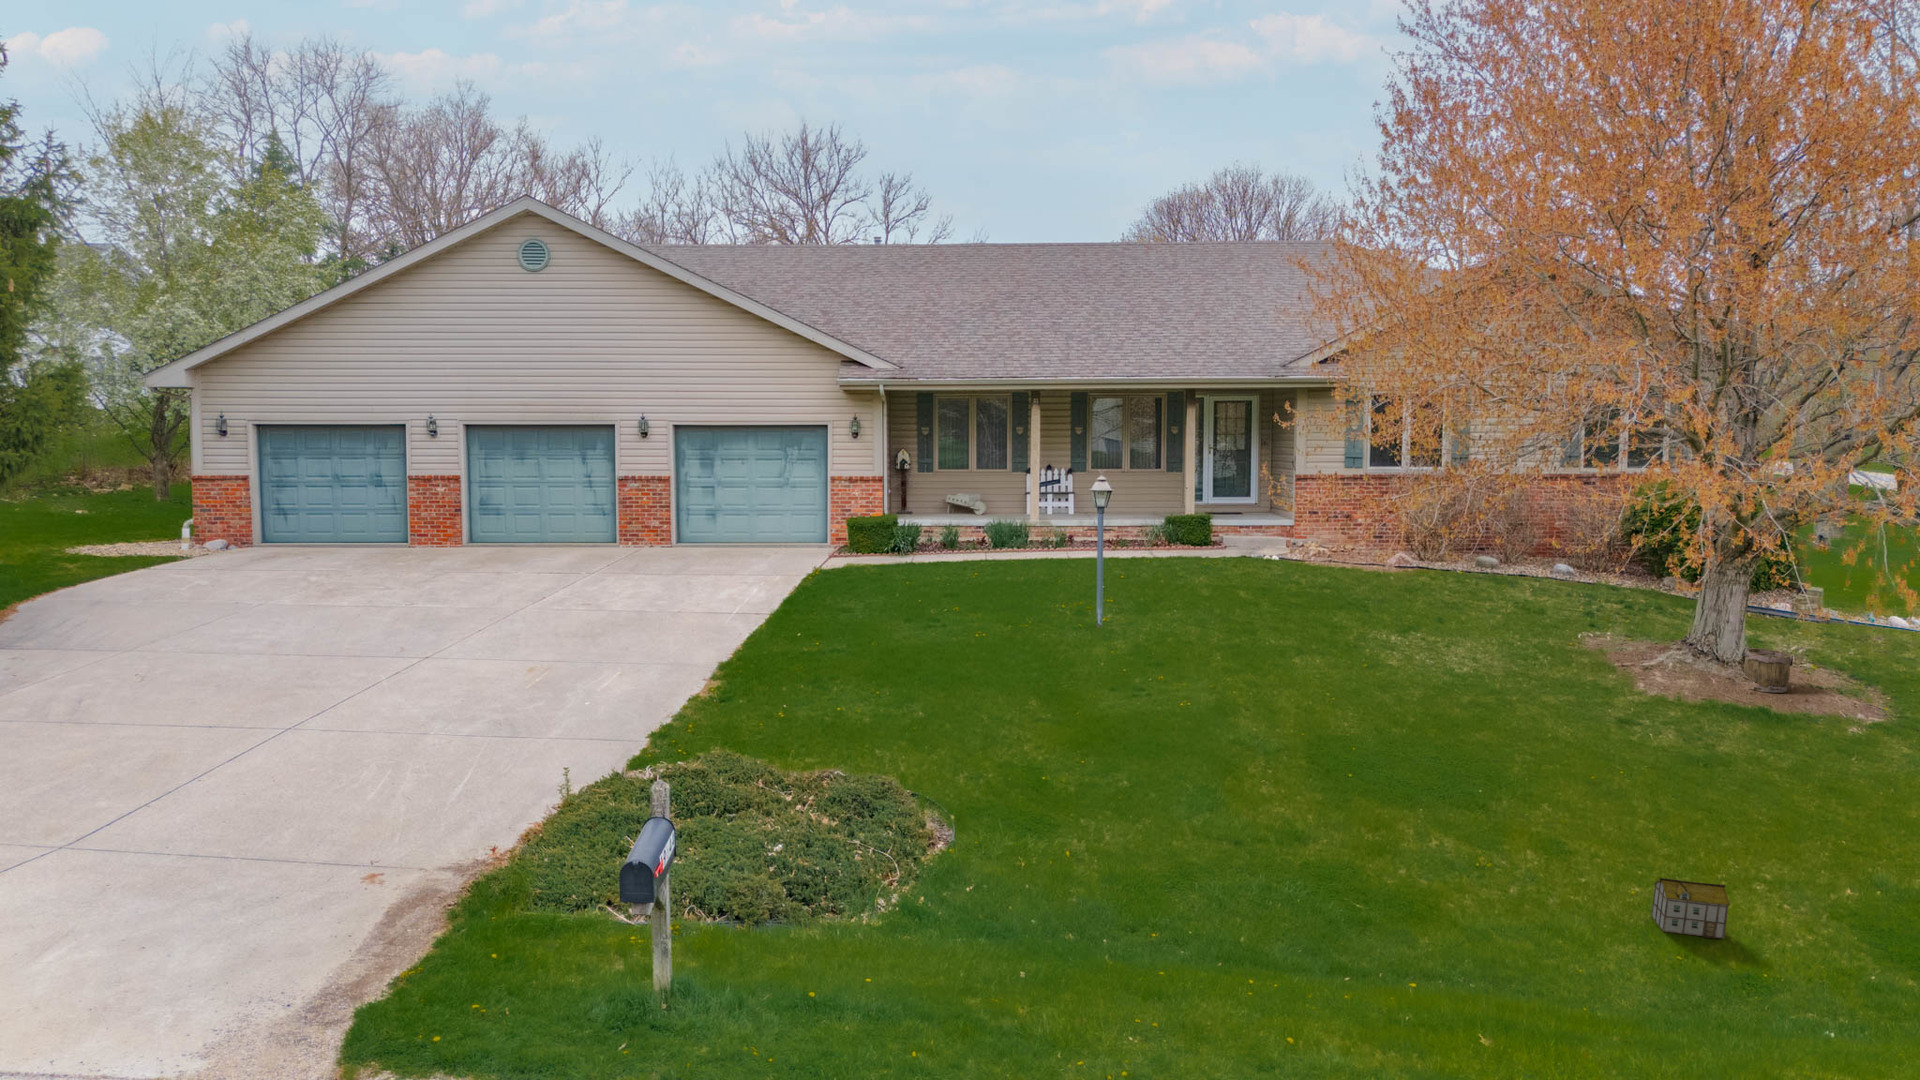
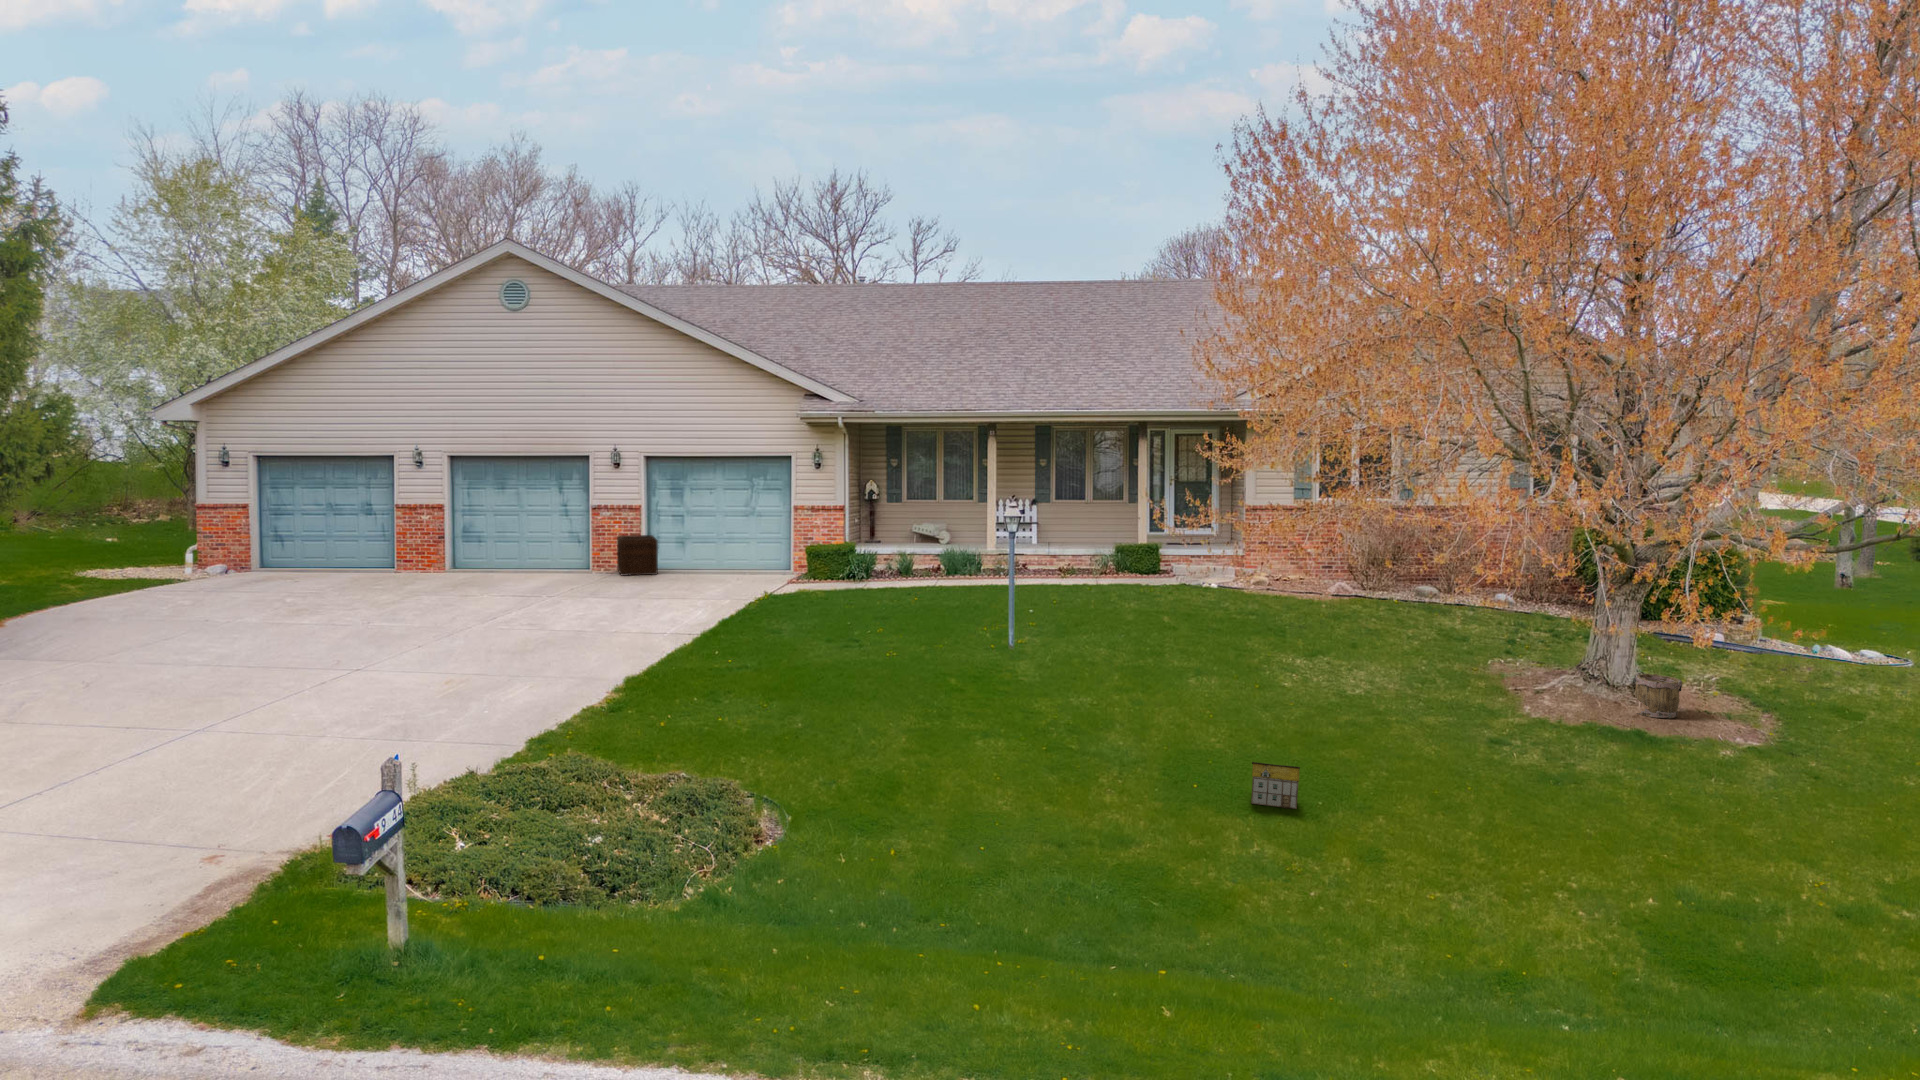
wooden crate: none [646,508,692,551] -> present [617,535,658,576]
toy house: present [1651,878,1730,939] -> present [1251,762,1300,809]

